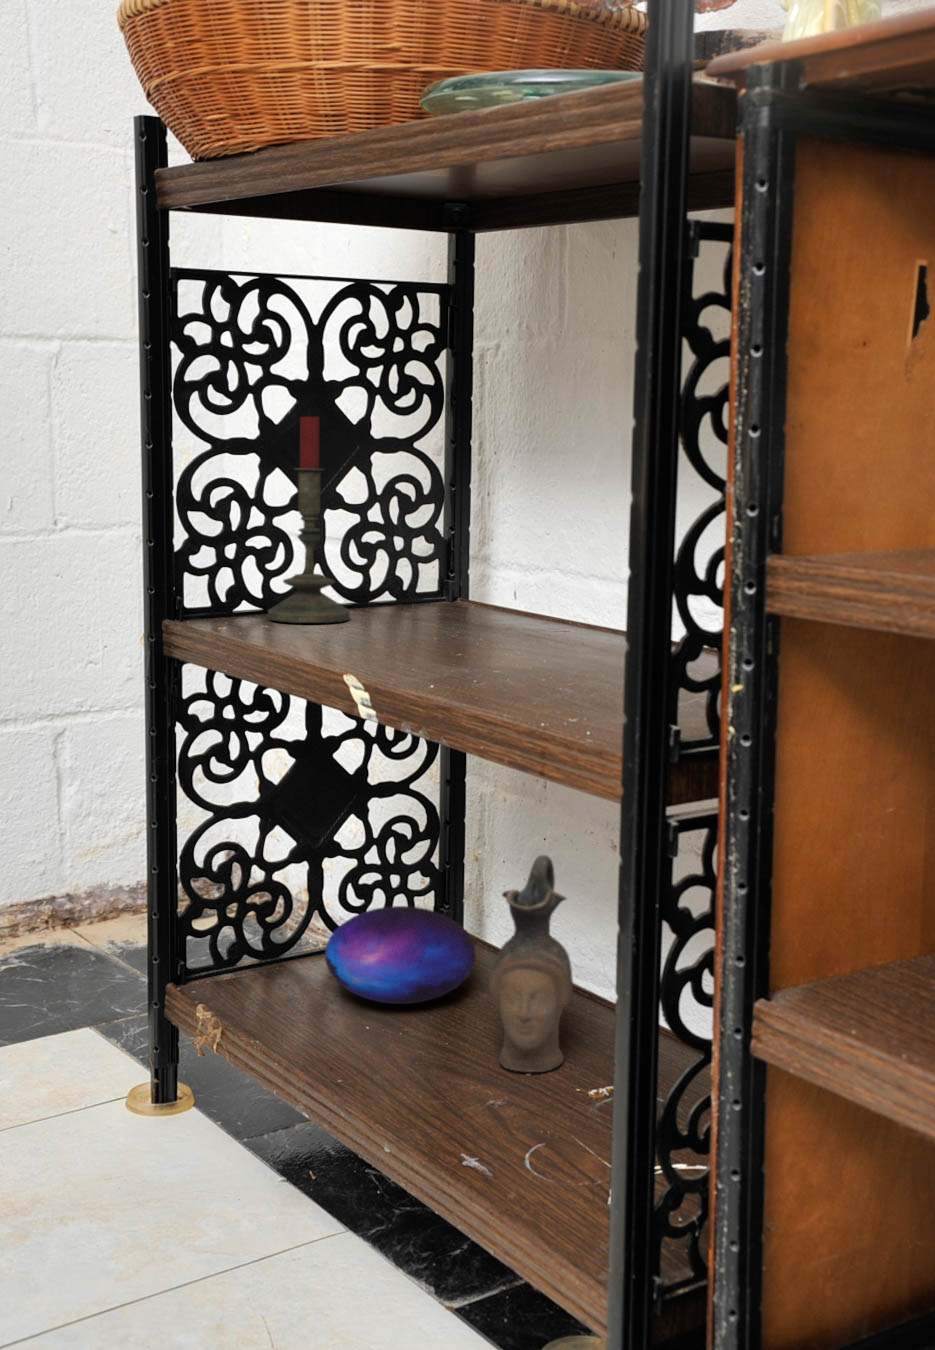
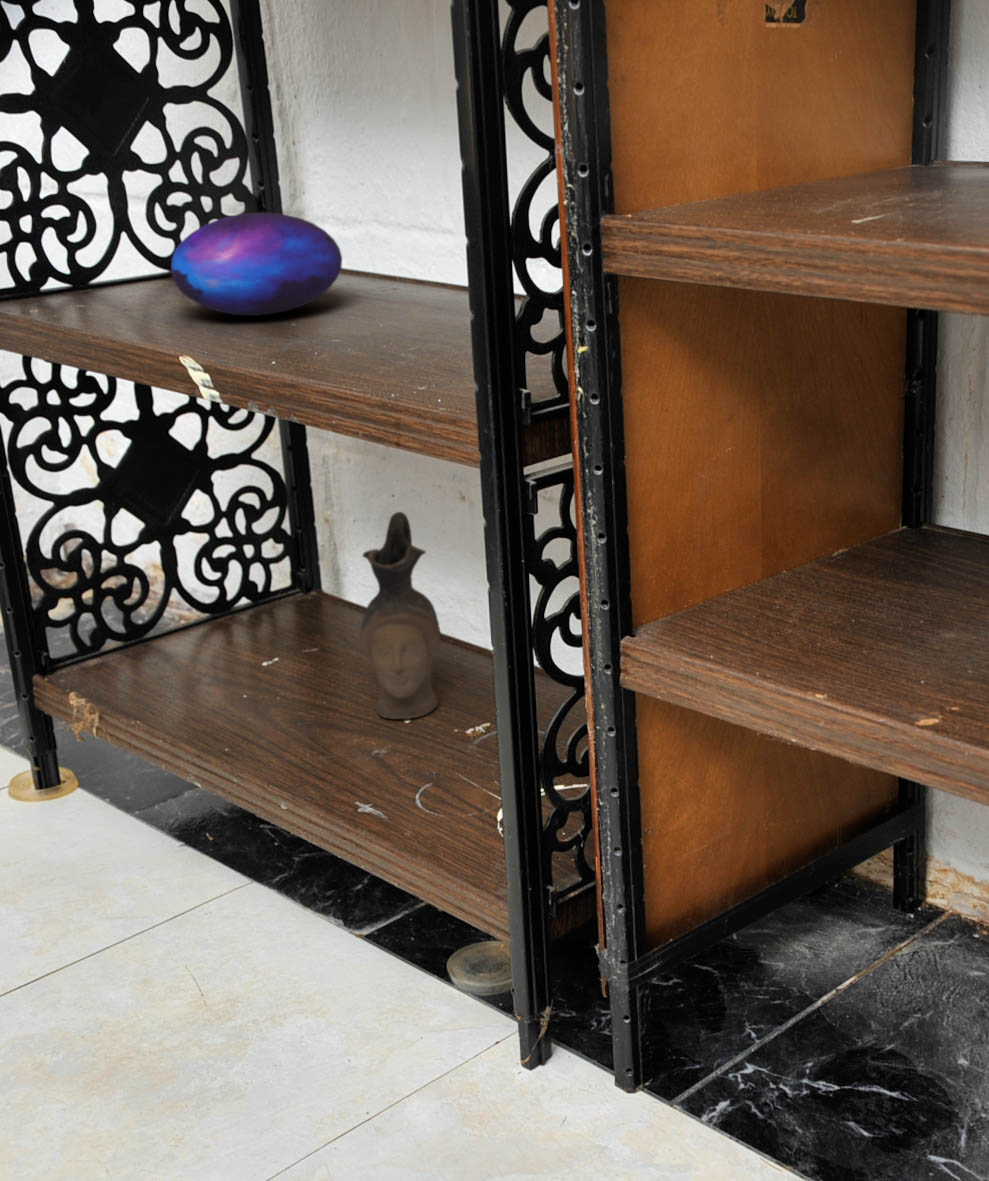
candle: present [268,409,350,623] -> none [83,69,169,301]
decorative orb: present [325,906,476,1004] -> present [171,212,342,316]

